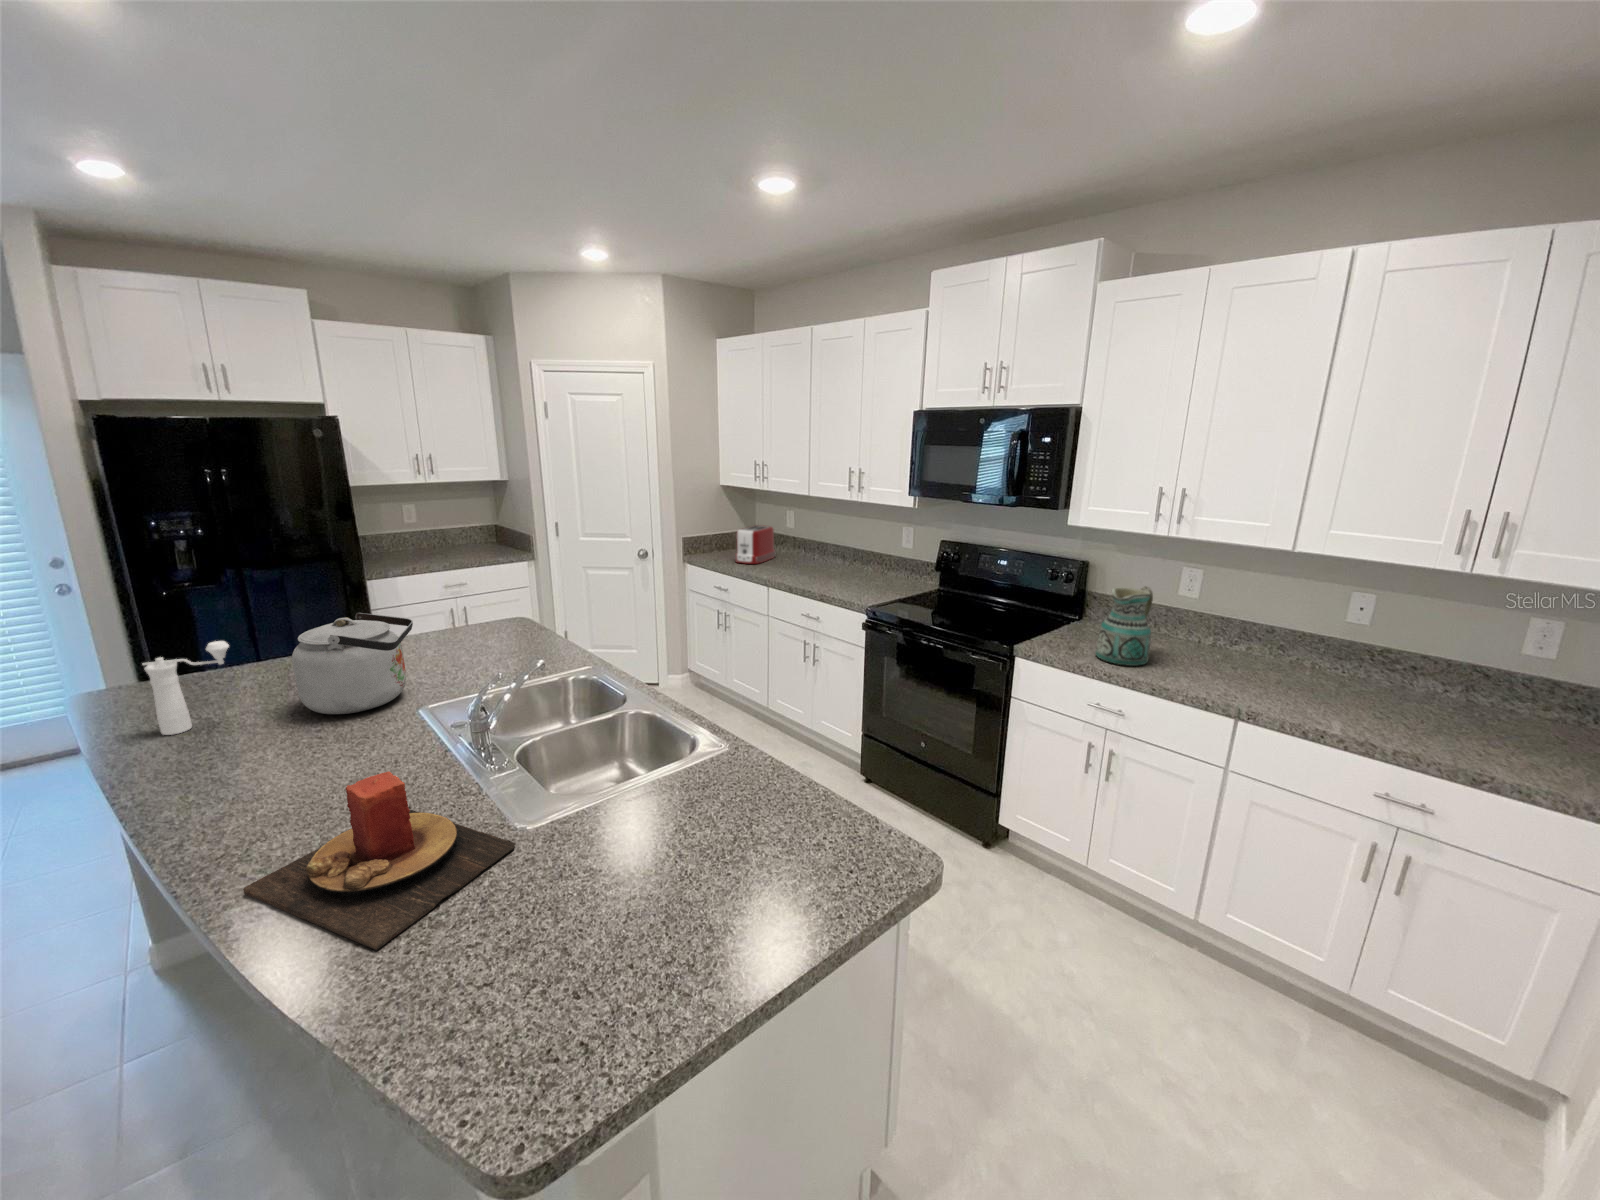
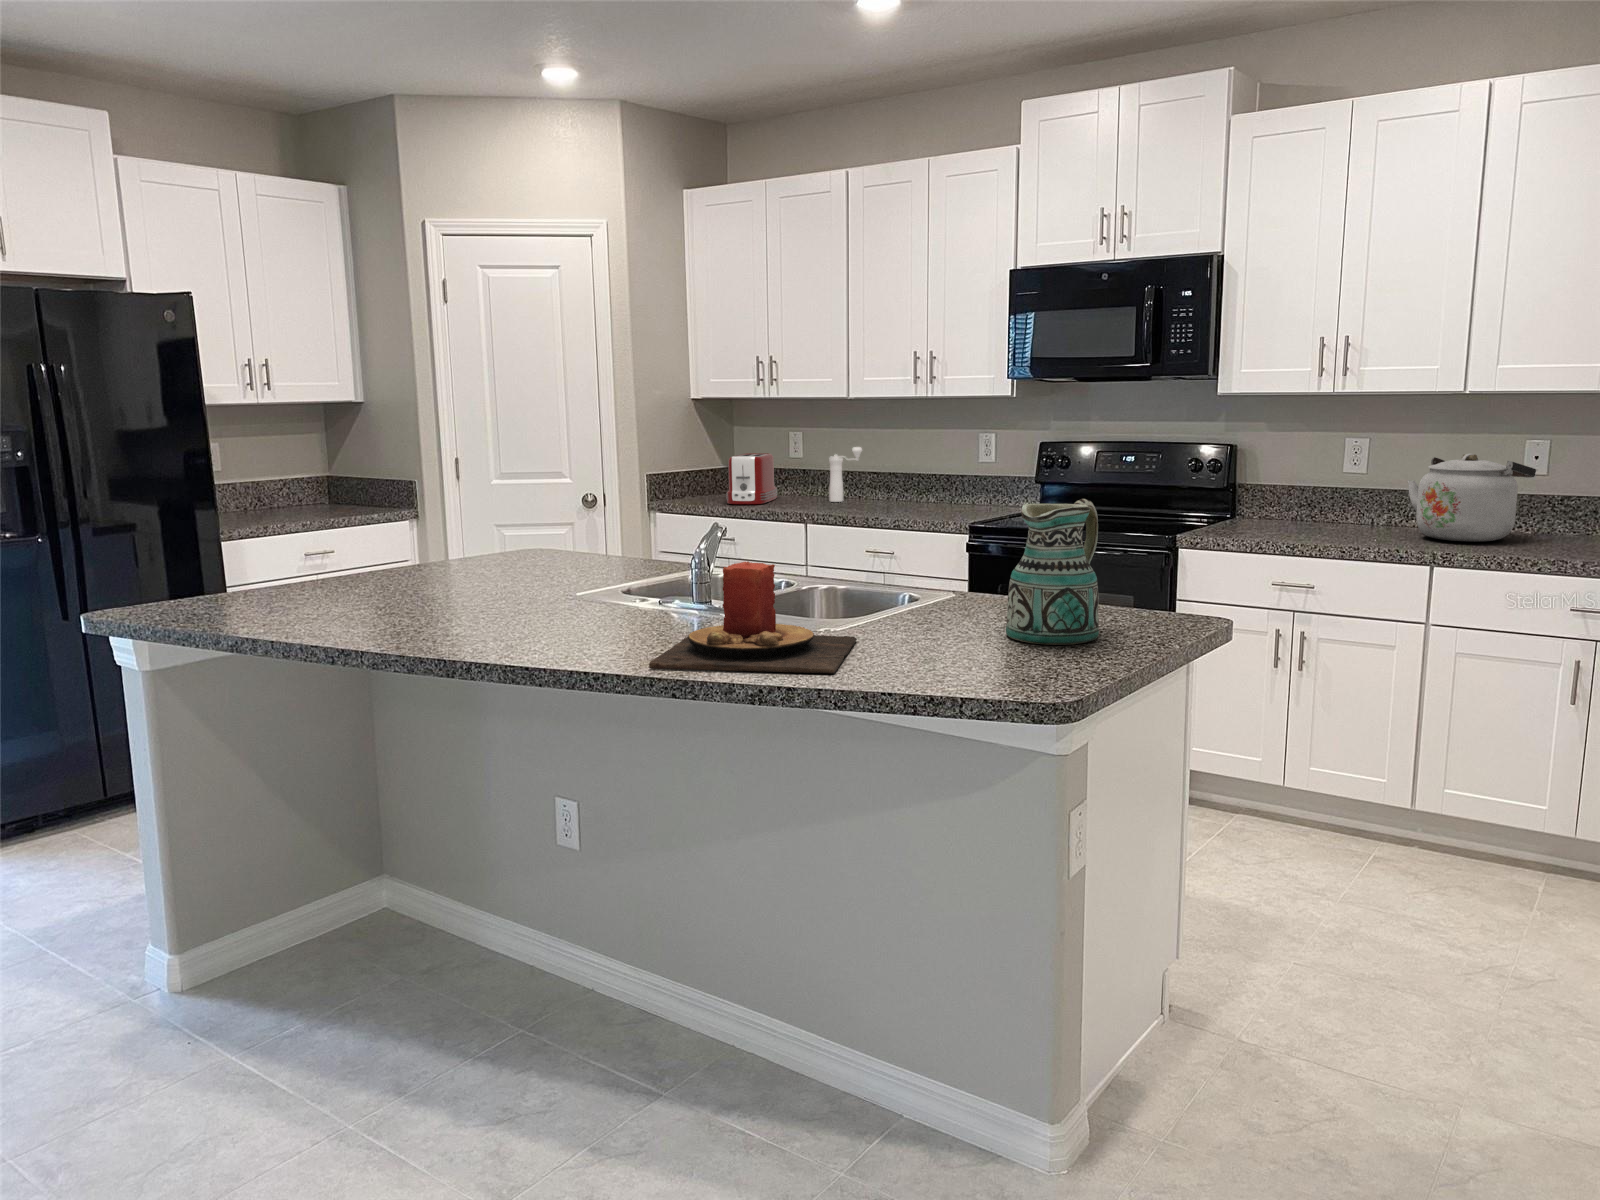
ceramic pitcher: present [1096,586,1153,666] -> present [1006,499,1099,645]
kettle: present [292,613,413,714] -> present [1408,453,1536,542]
pepper mill: present [143,641,229,735] -> present [829,447,862,502]

